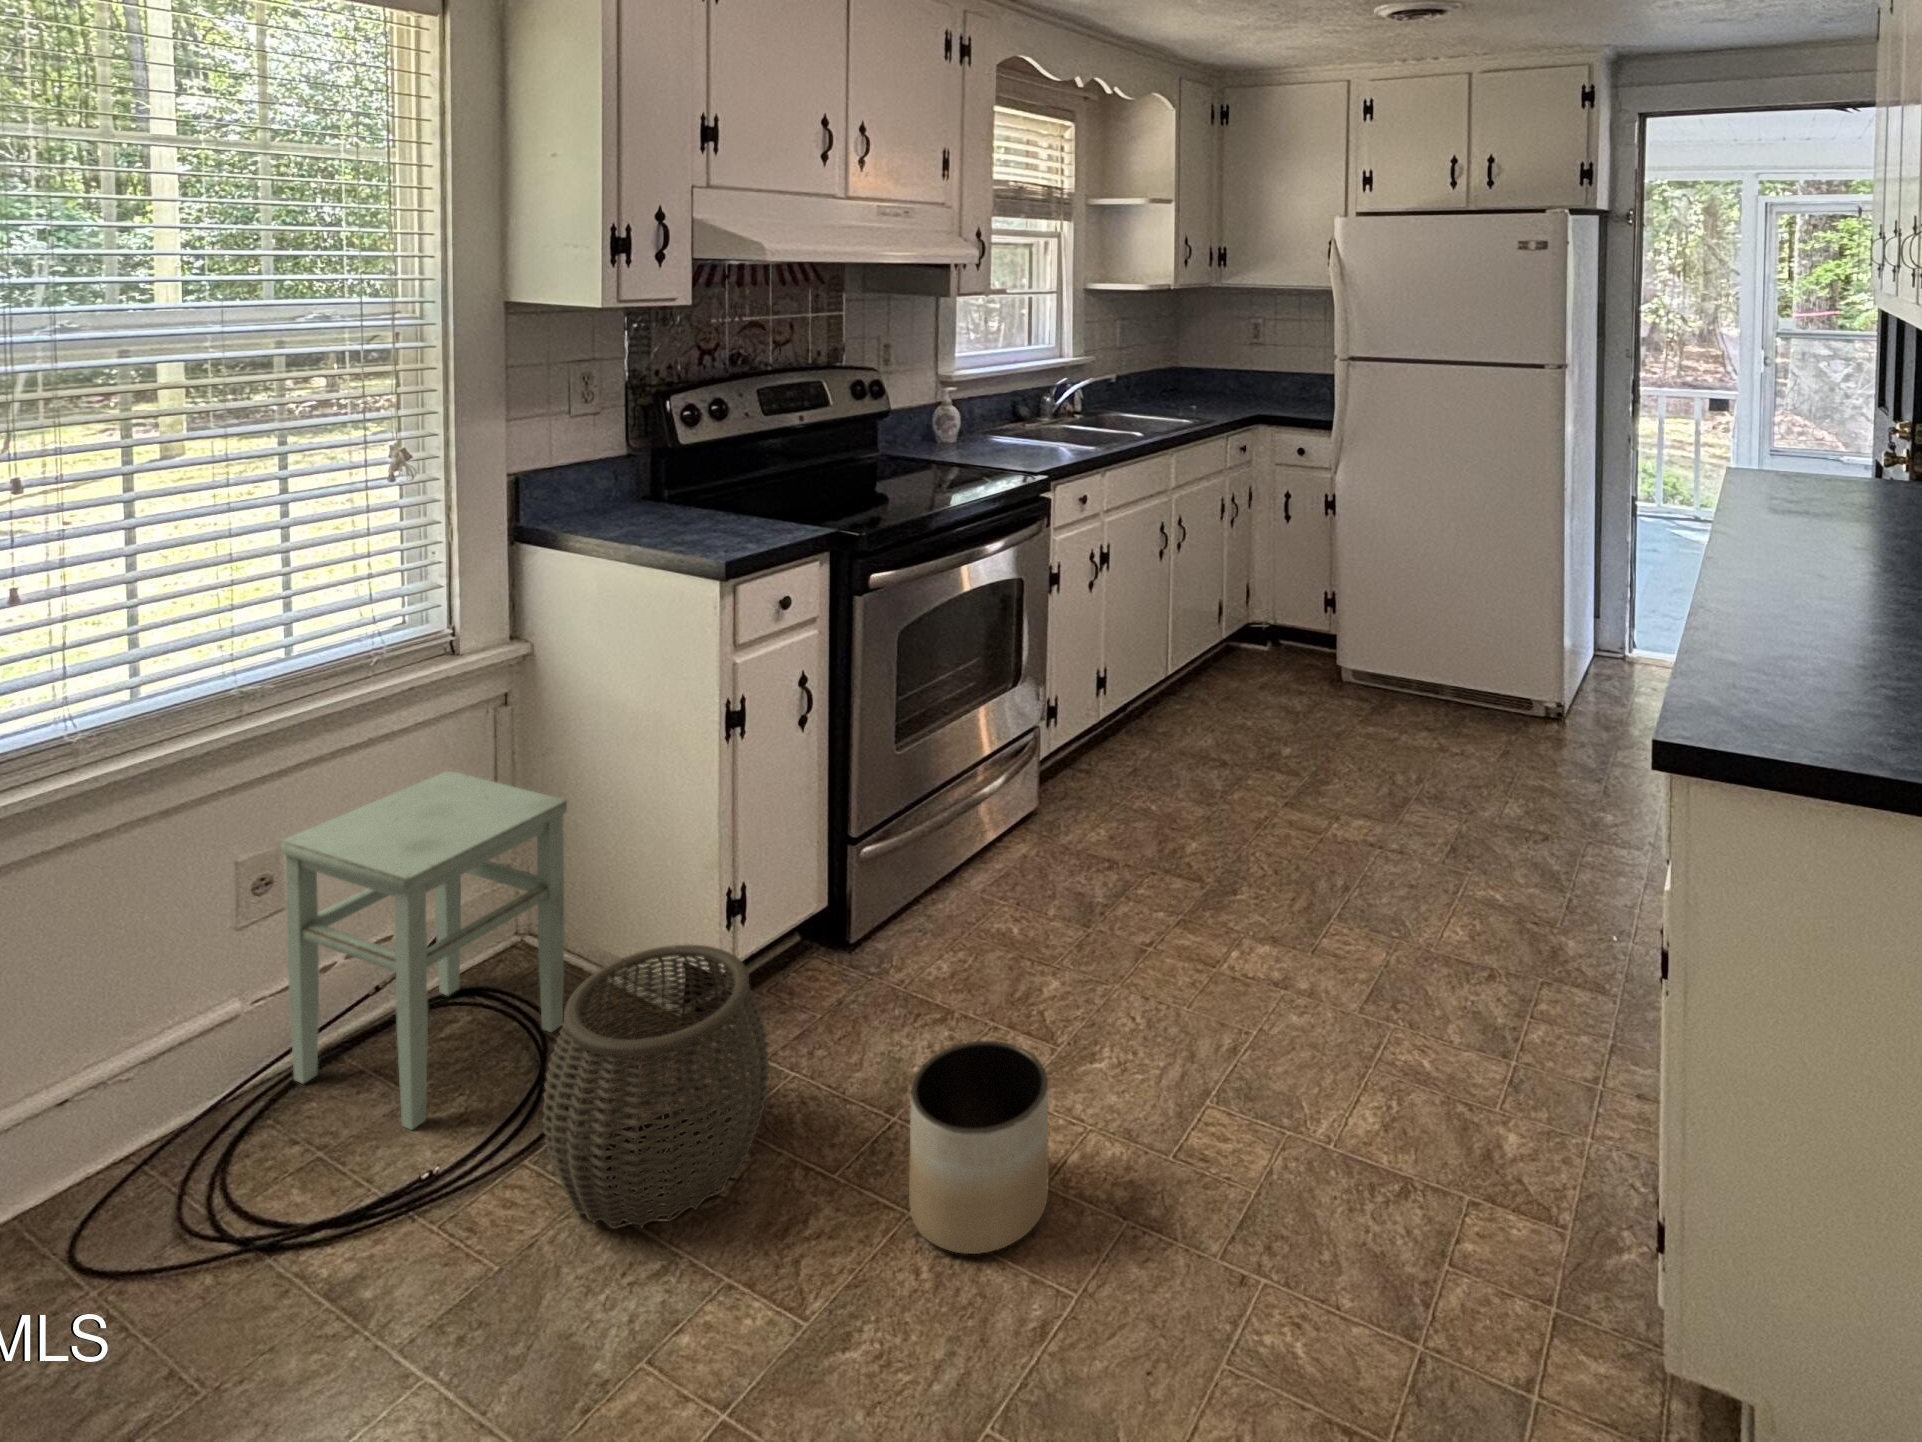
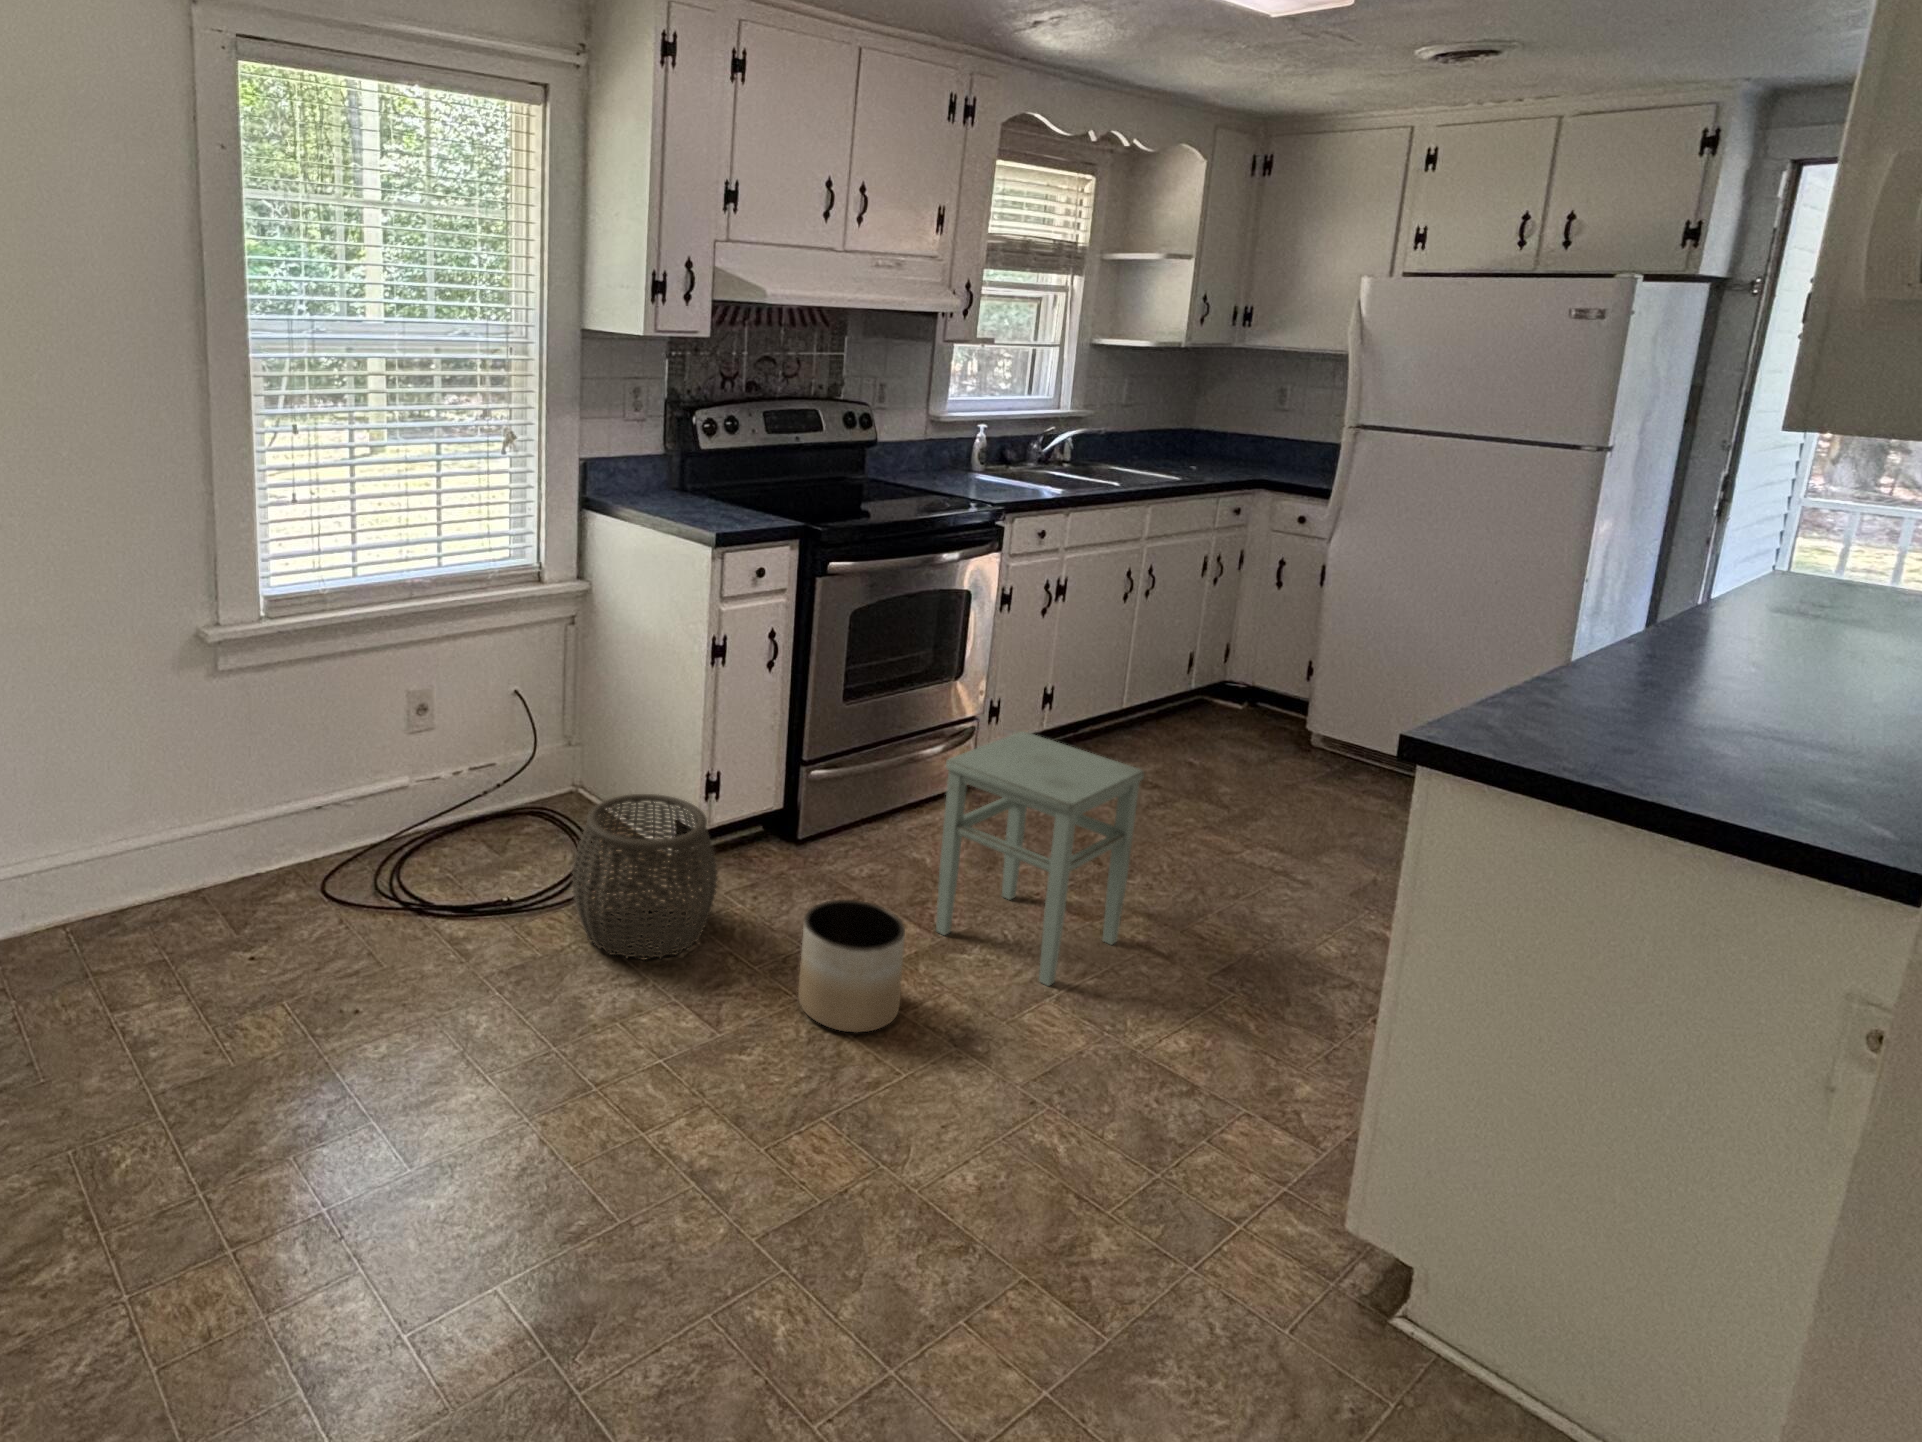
stool: present [281,771,567,1130] -> present [936,731,1144,986]

